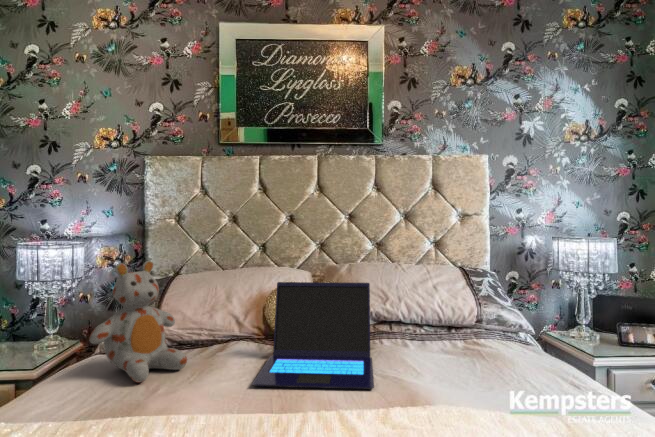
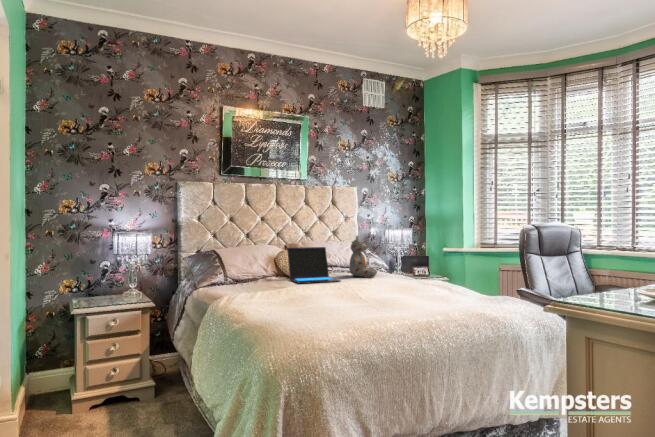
stuffed bear: present [89,261,187,383] -> present [349,236,377,277]

